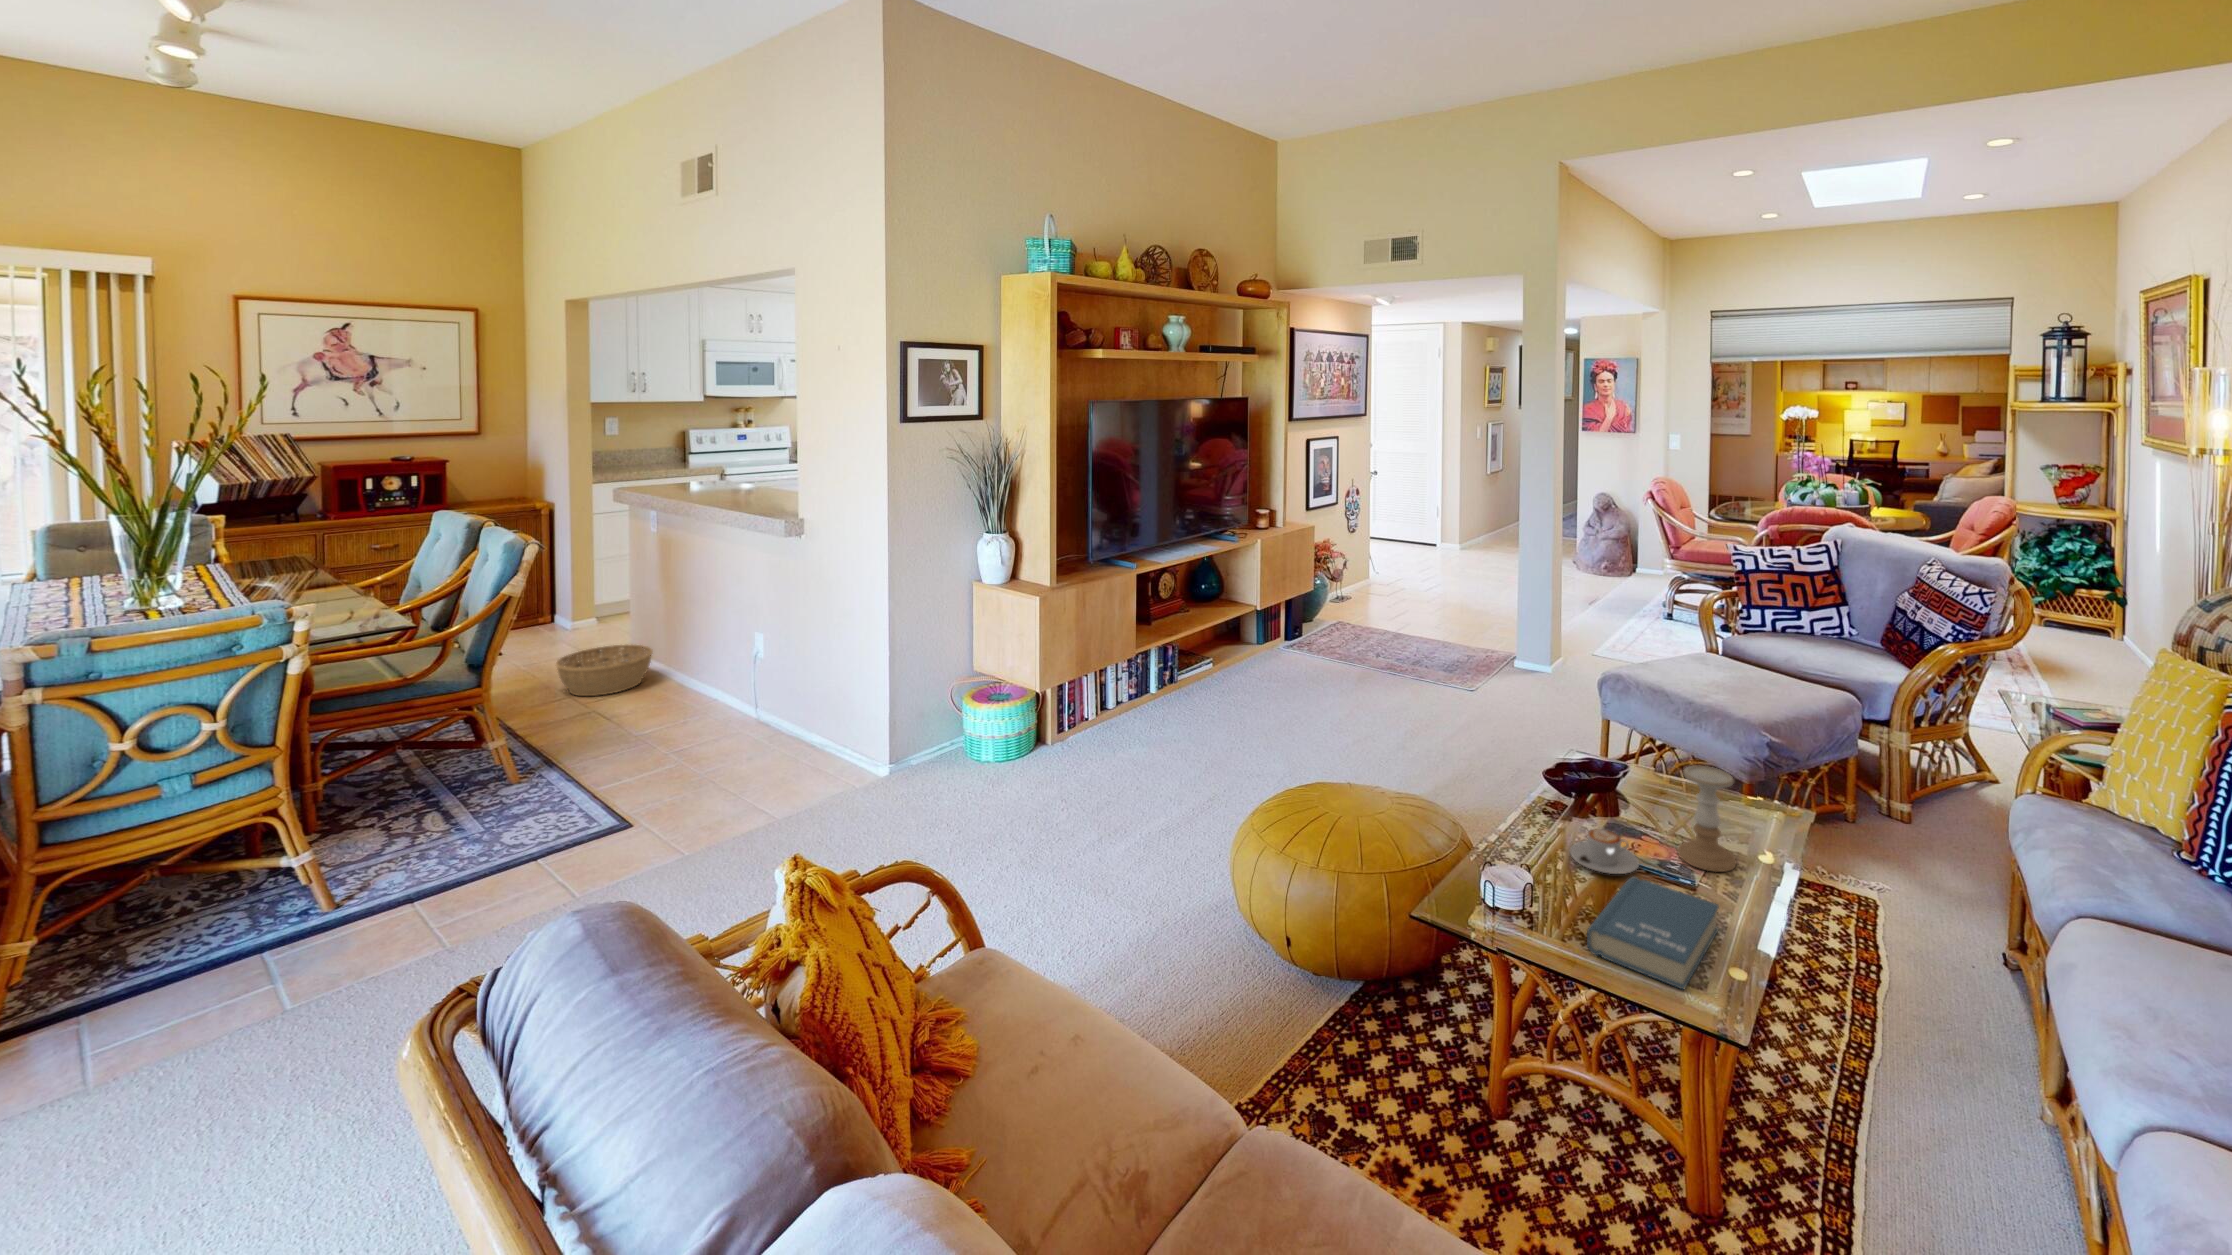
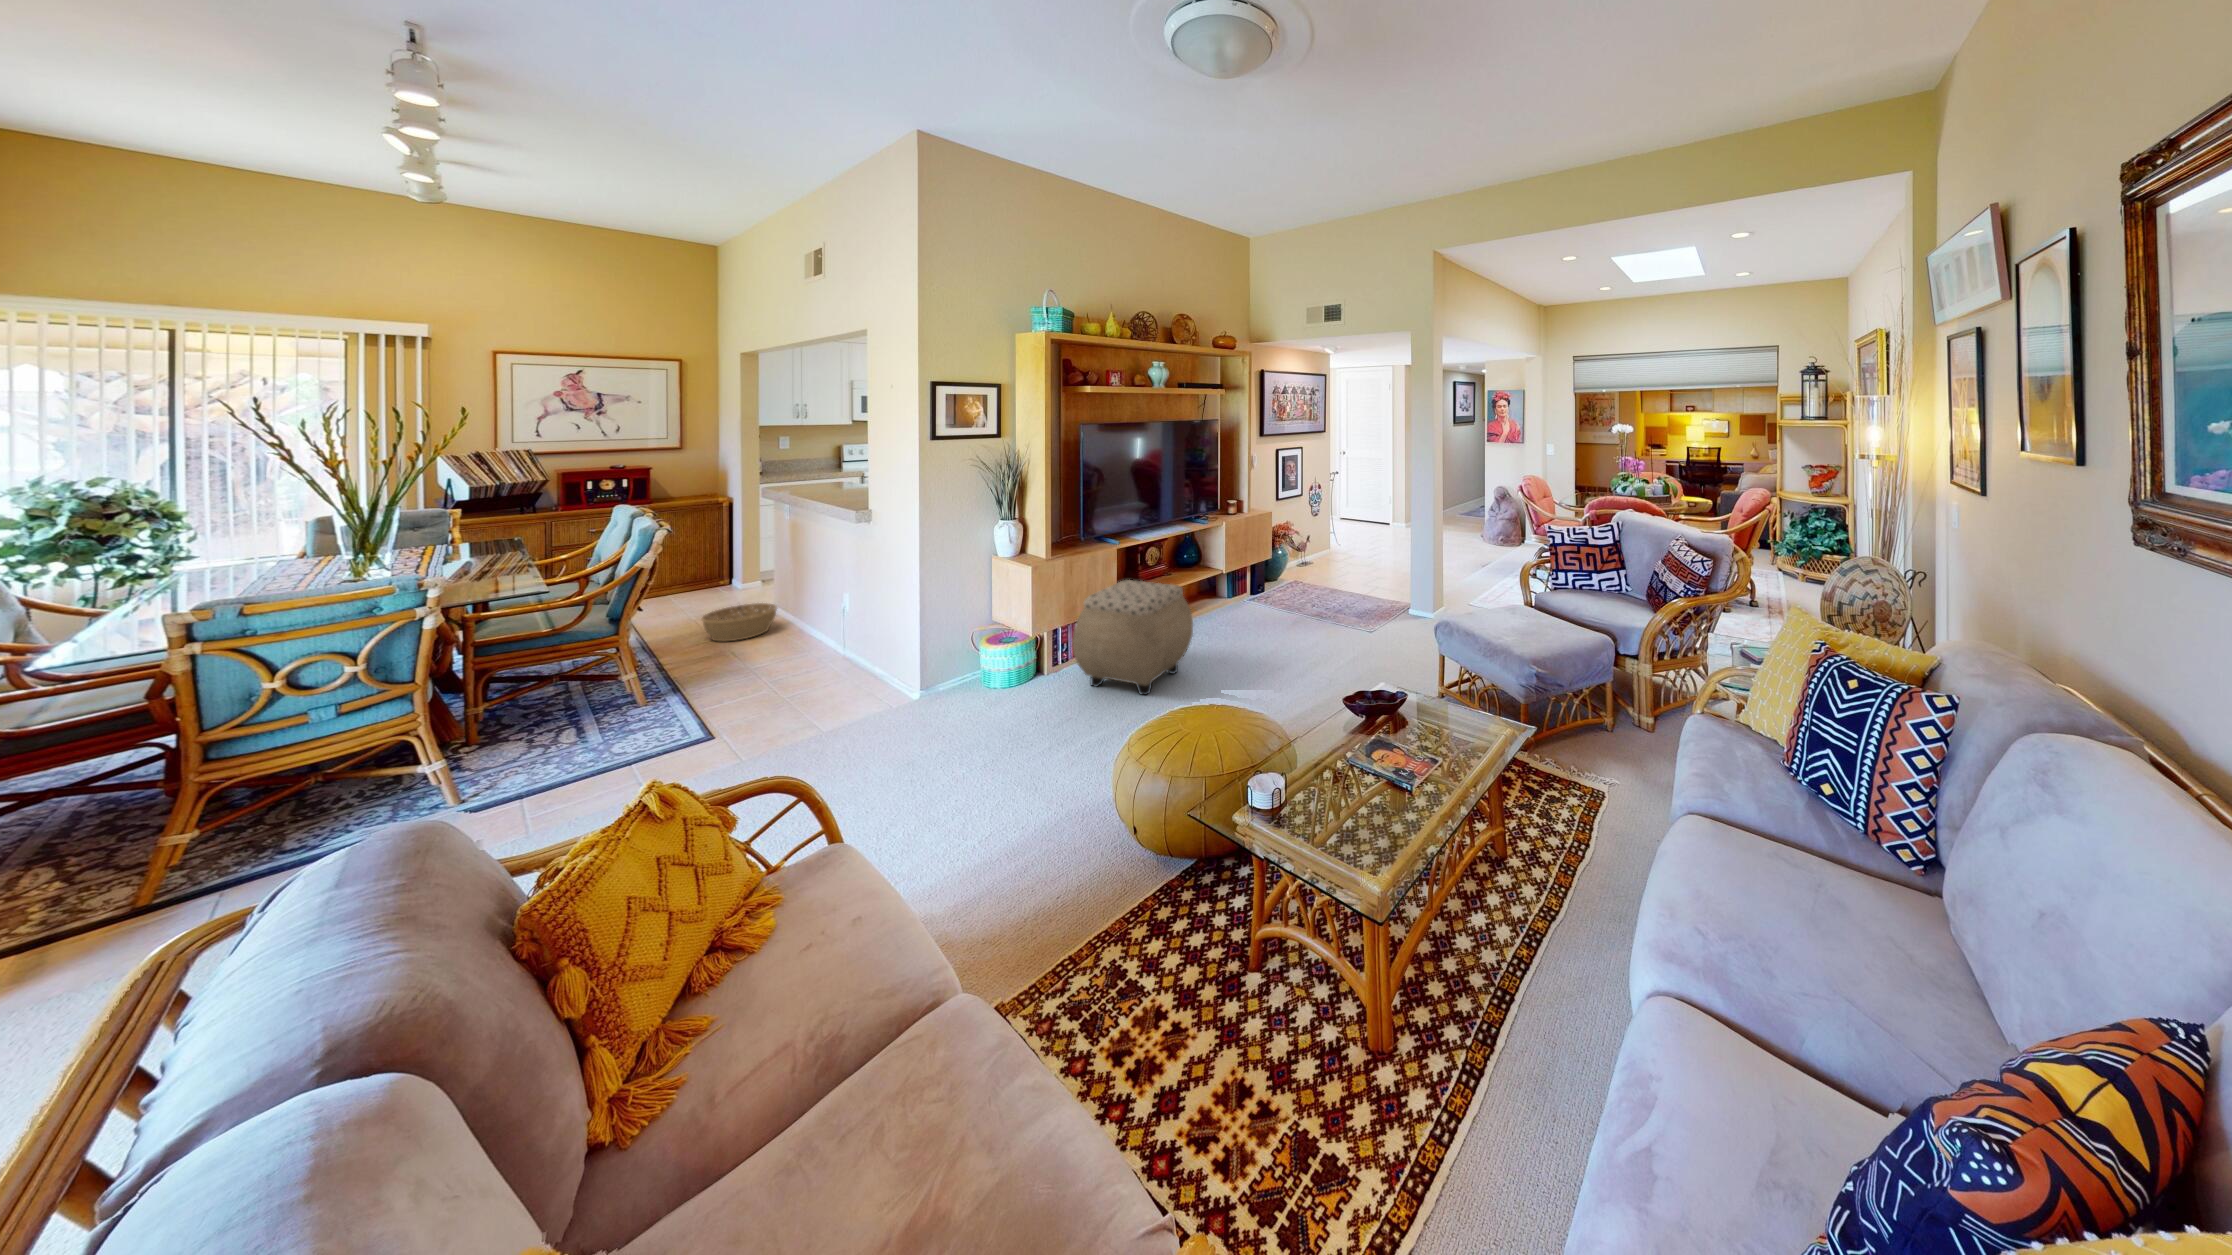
ottoman: none [1094,613,1247,769] -> present [1072,580,1193,695]
candle holder: present [1677,766,1737,872] -> none [1417,697,1457,778]
coffee cup: present [1570,829,1639,874] -> none [1335,745,1383,780]
book: present [1587,877,1719,990] -> none [1308,782,1416,872]

